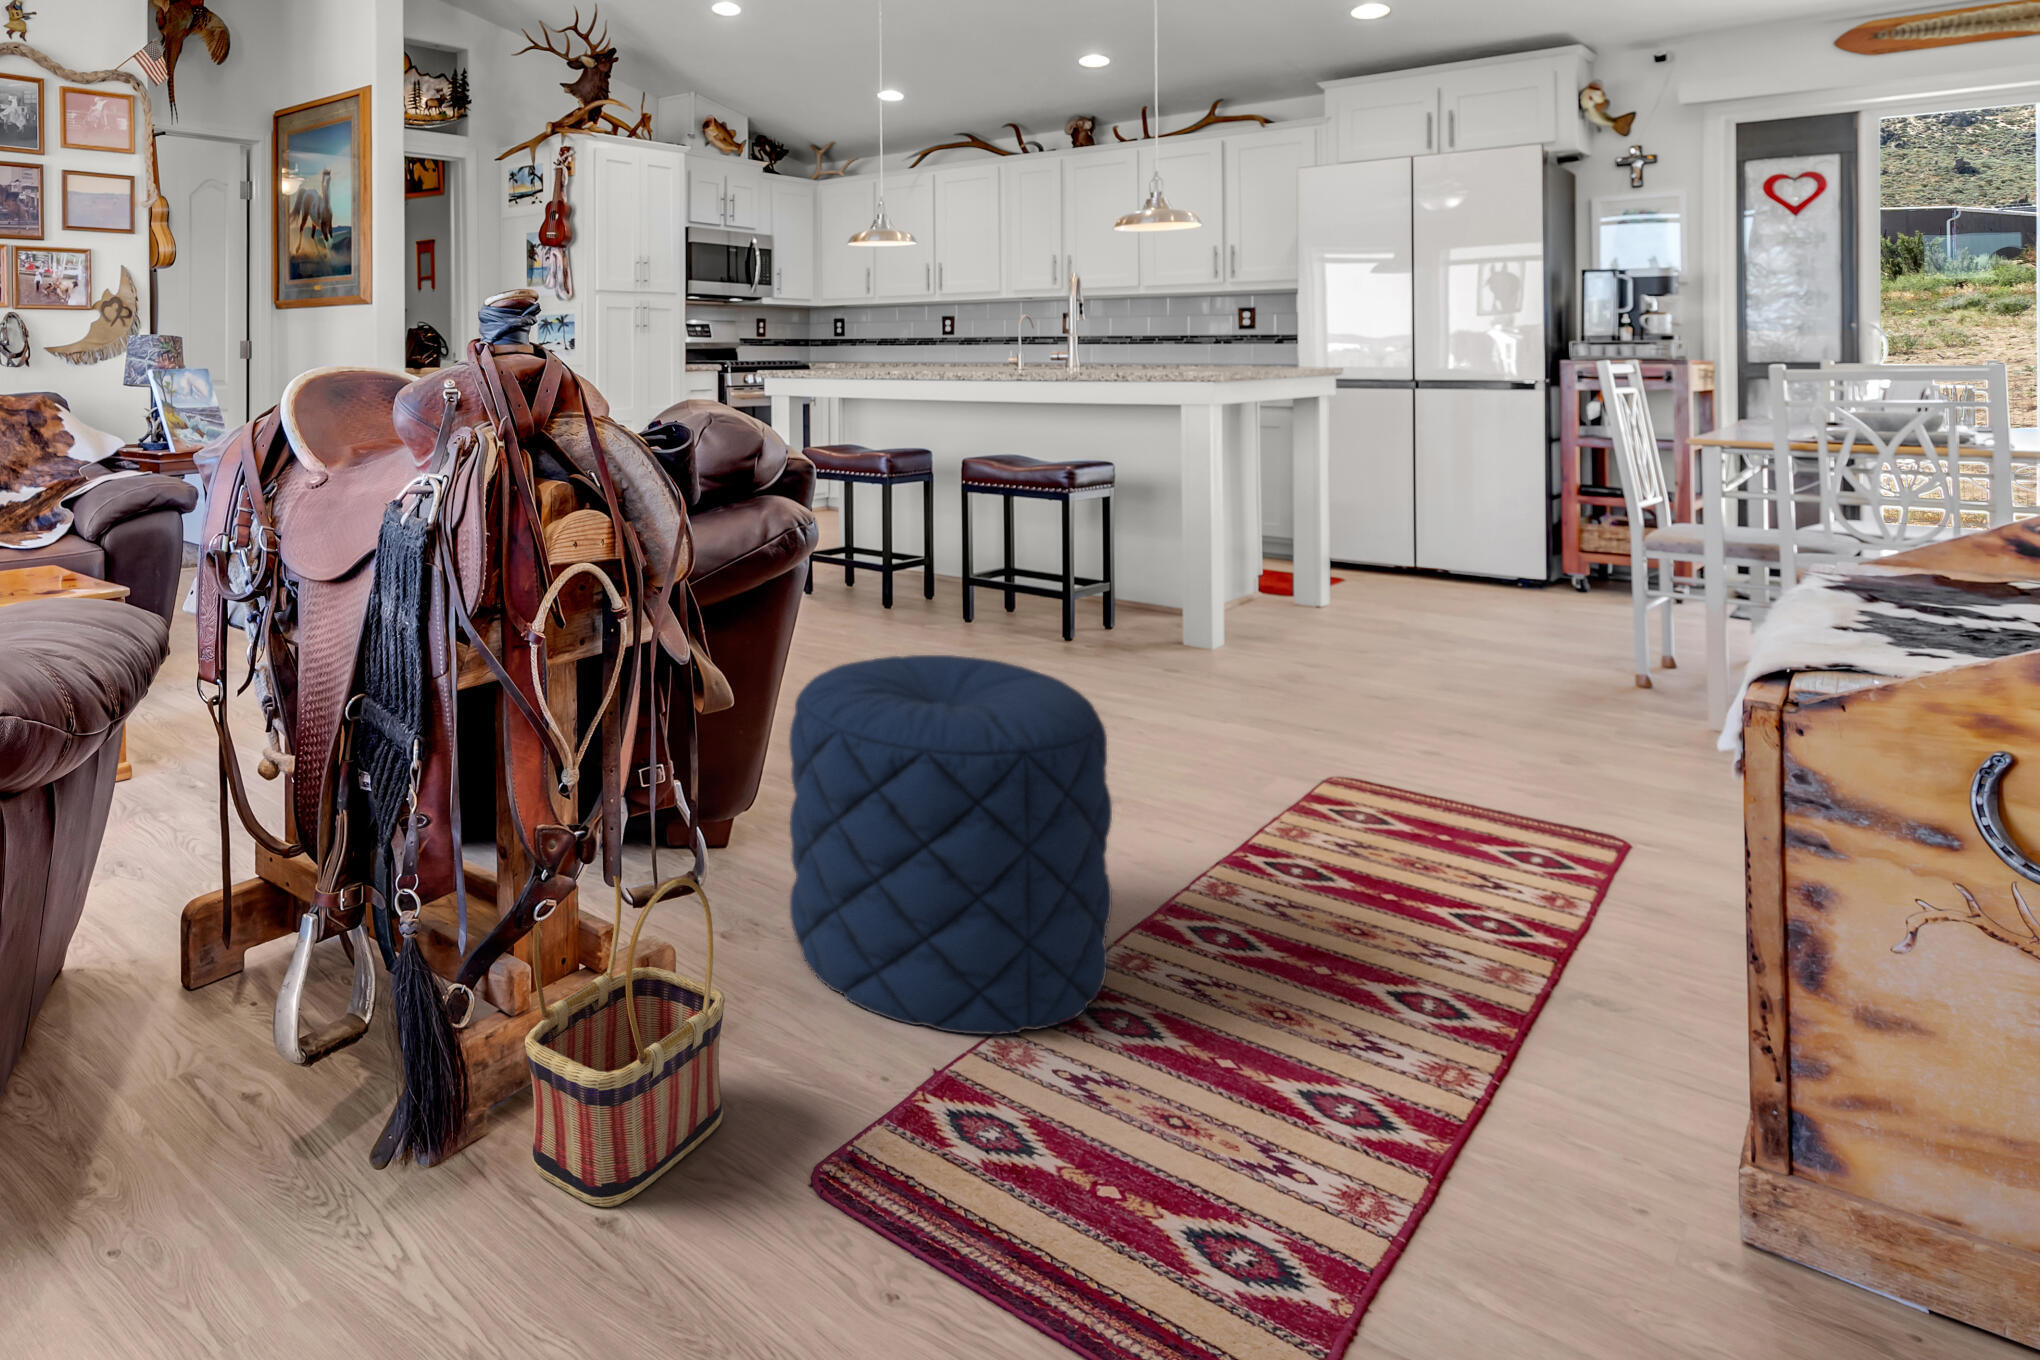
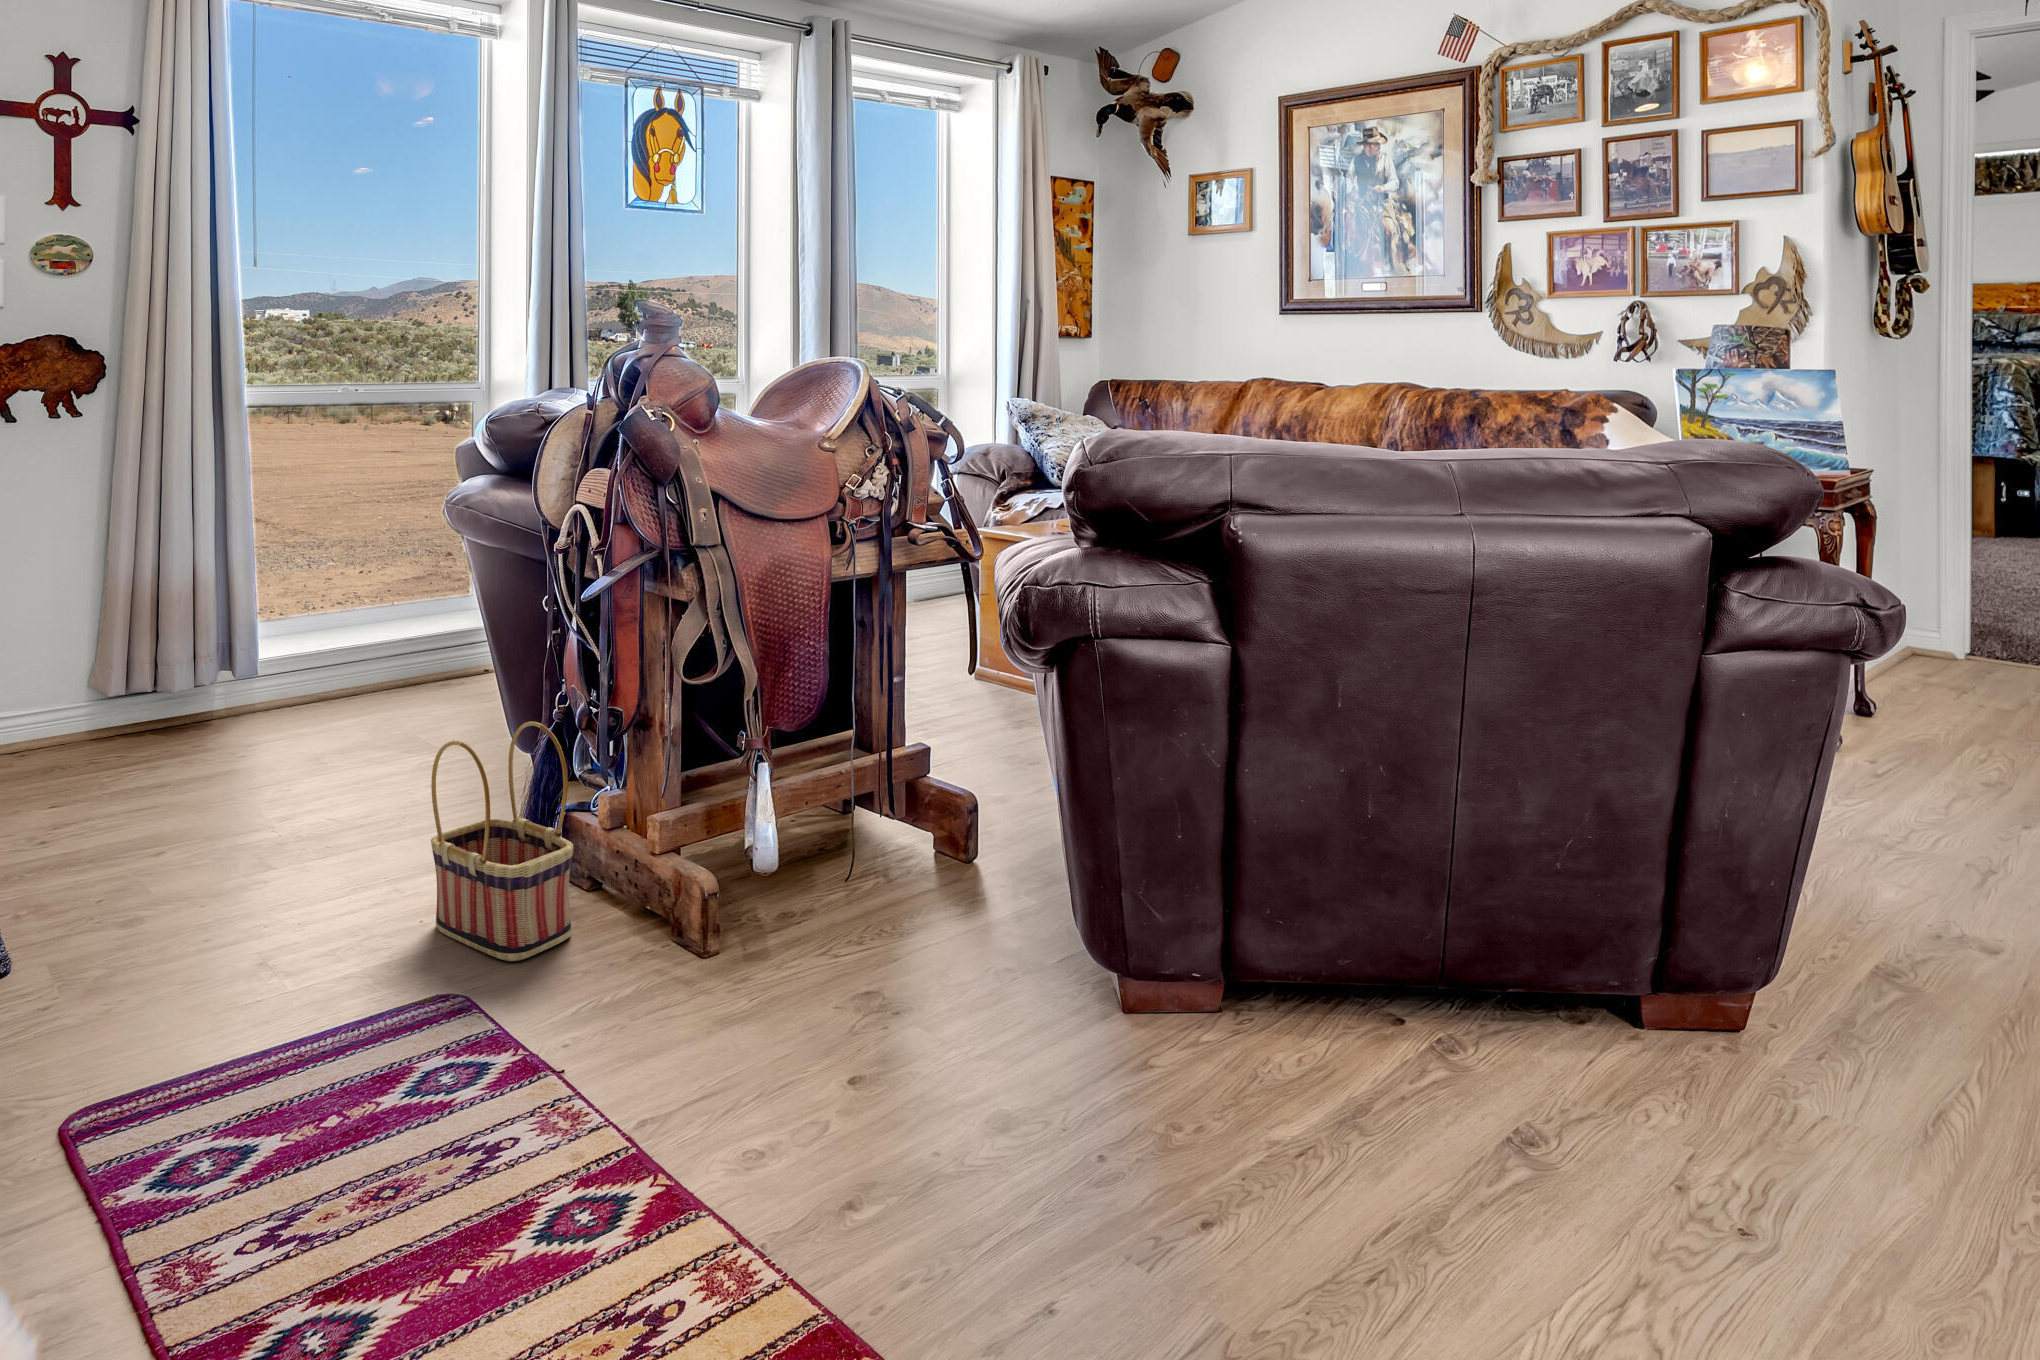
pouf: present [789,655,1112,1035] -> none [567,728,938,1206]

